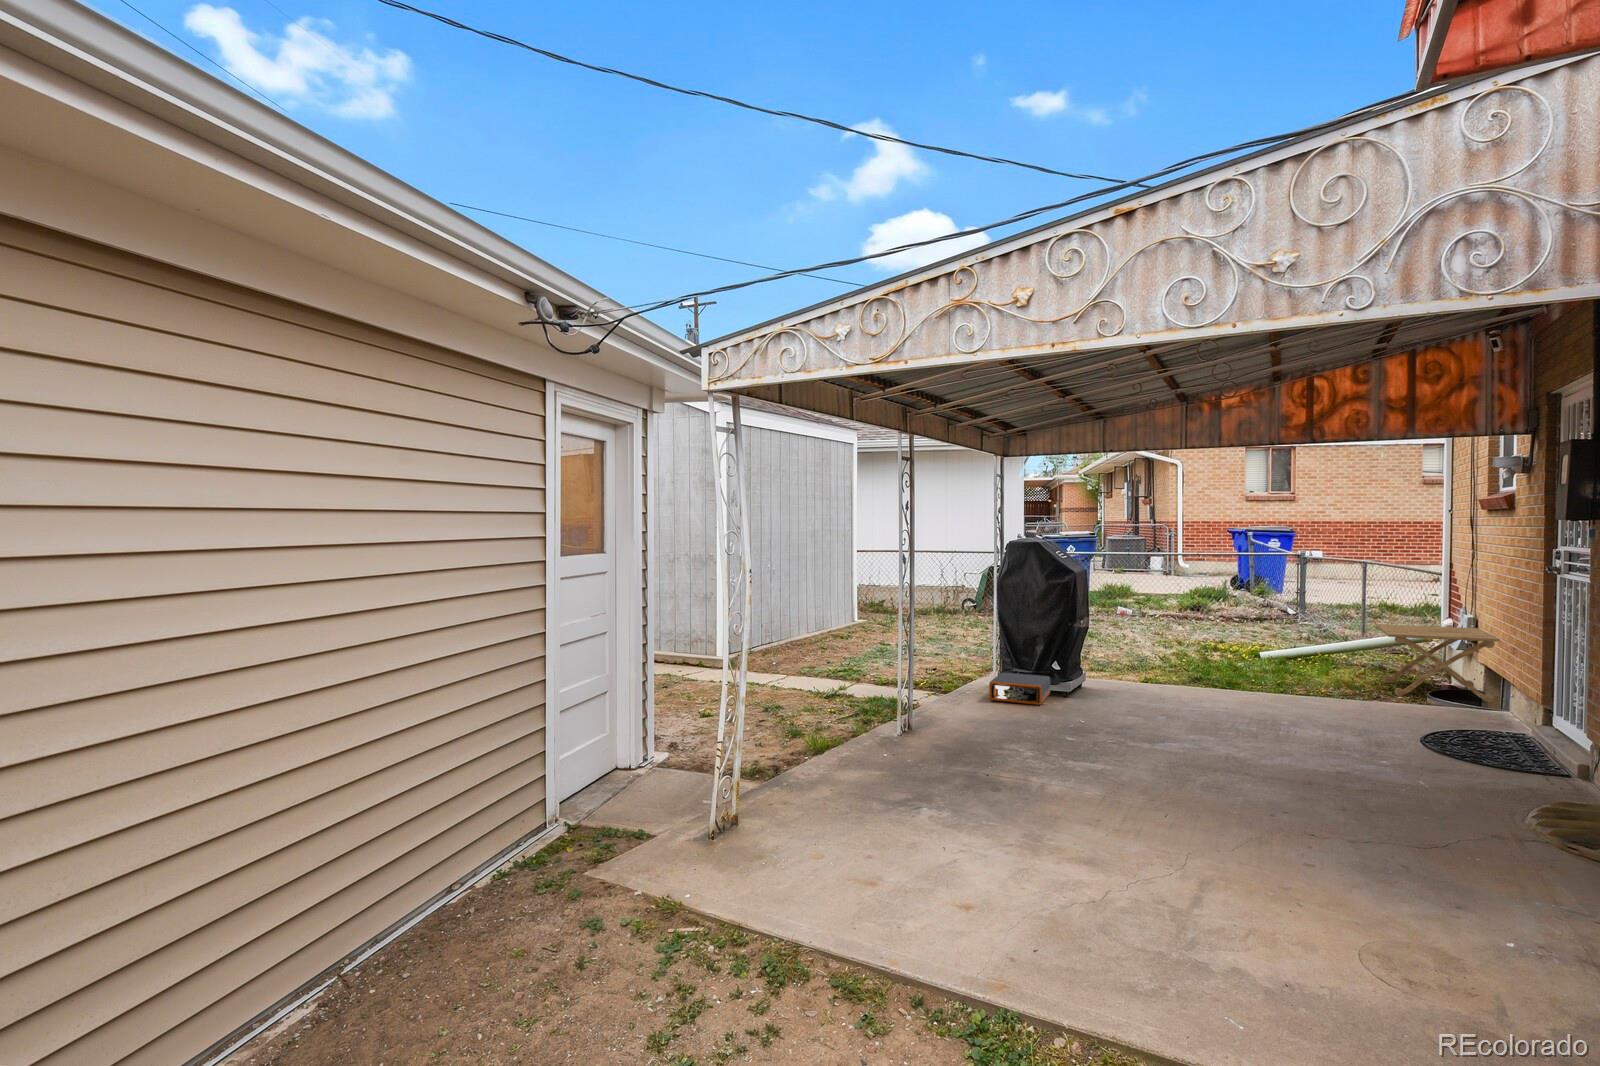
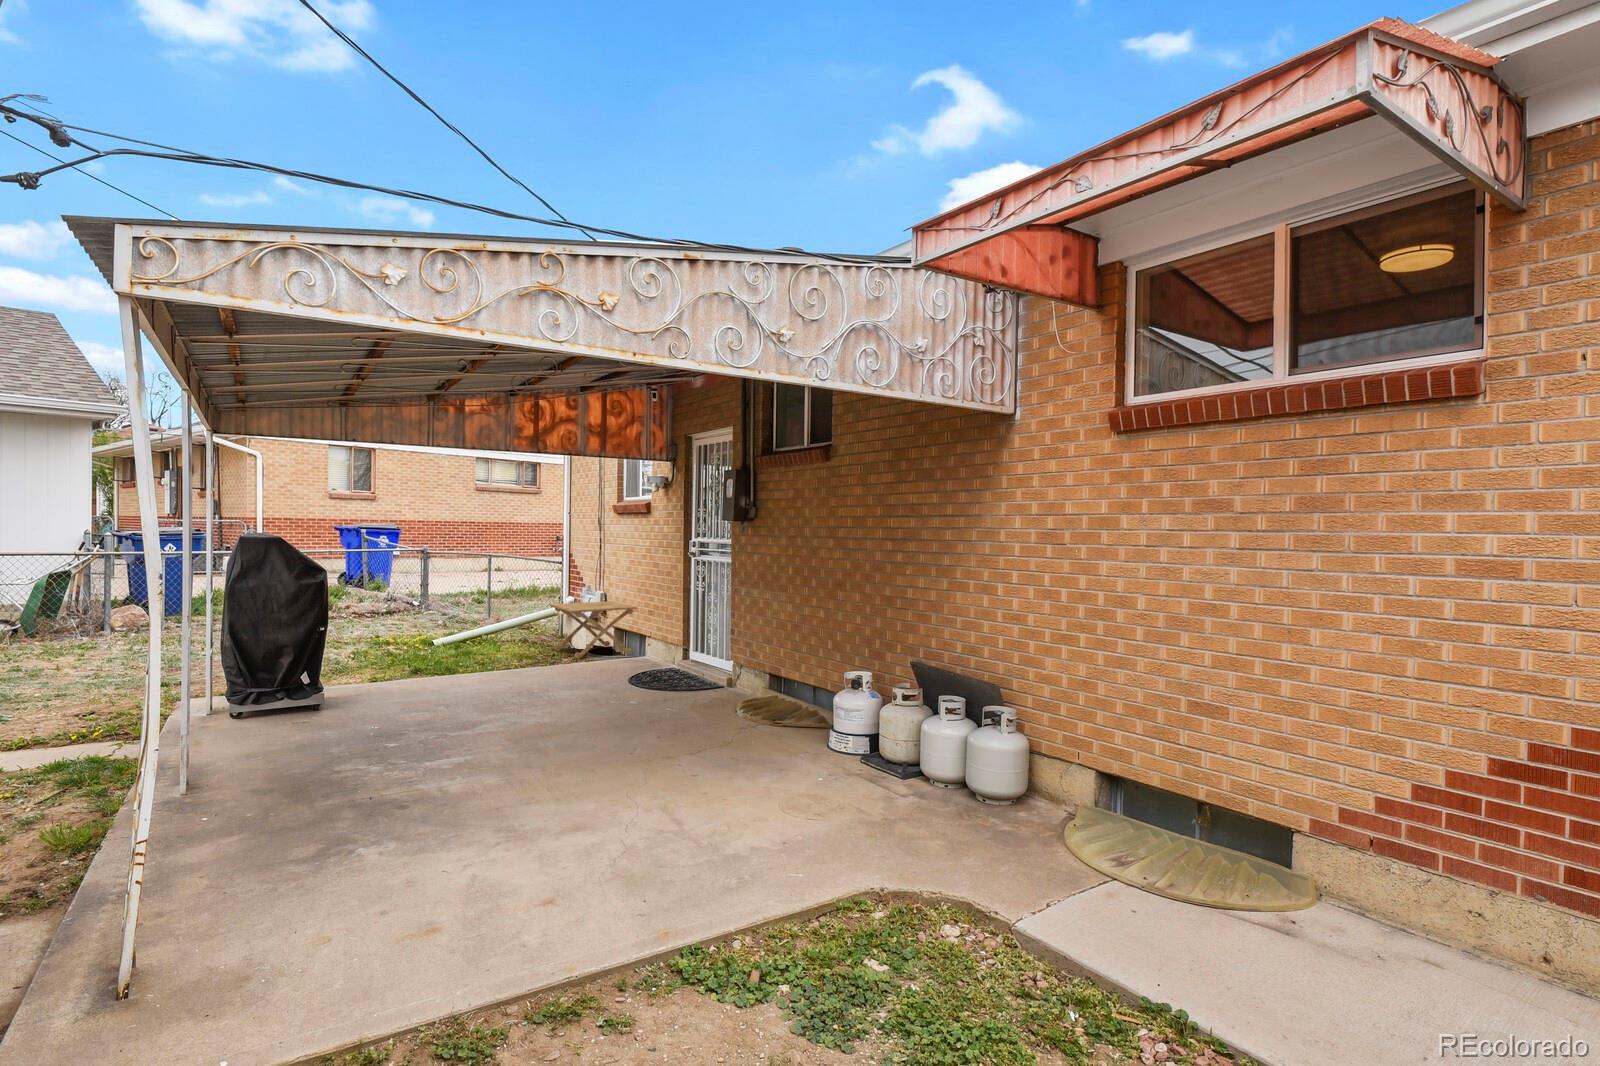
storage box: present [989,672,1050,705] -> none [229,691,306,731]

